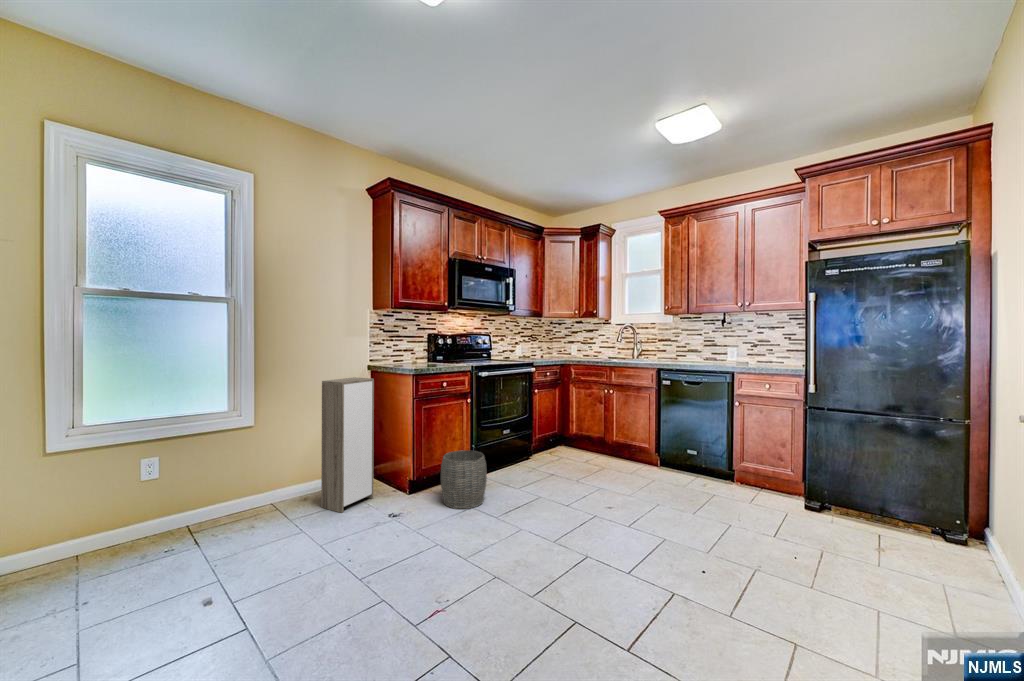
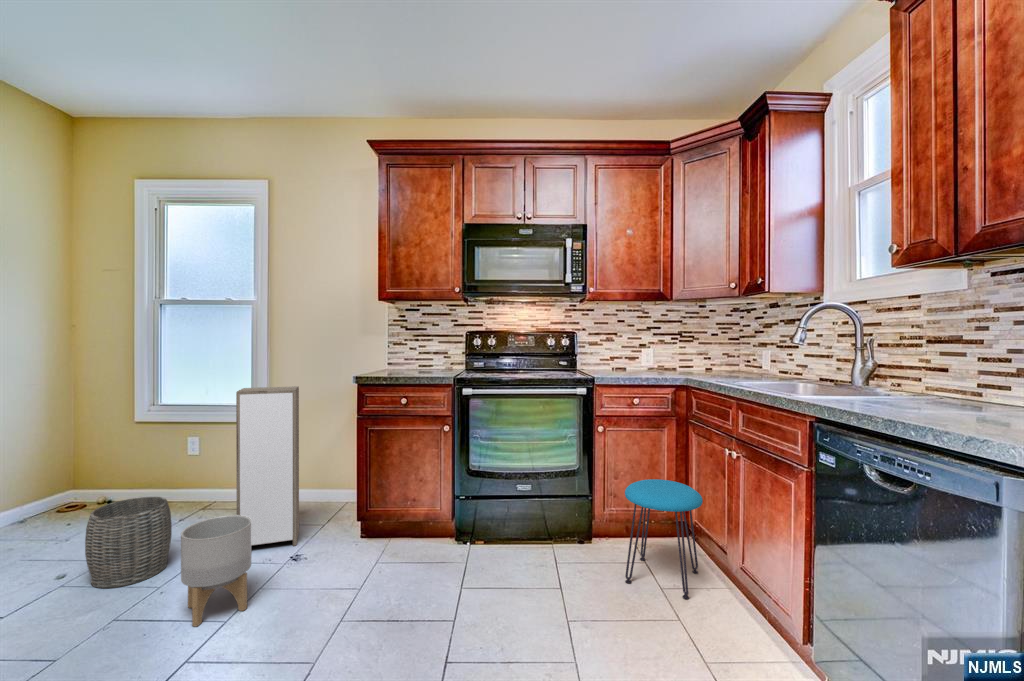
stool: none [556,411,594,462] -> present [625,479,703,599]
woven basket: present [441,450,487,509] -> present [85,497,172,588]
planter: none [387,465,430,536] -> present [181,515,252,626]

